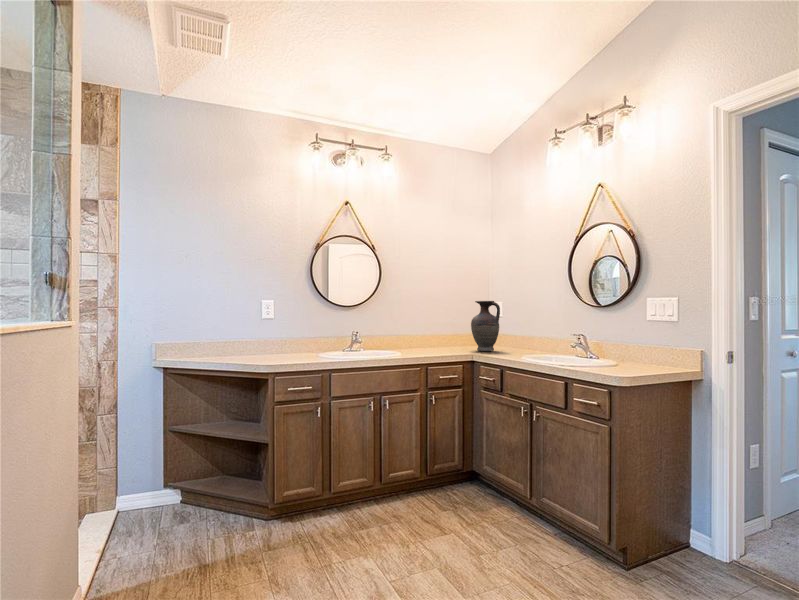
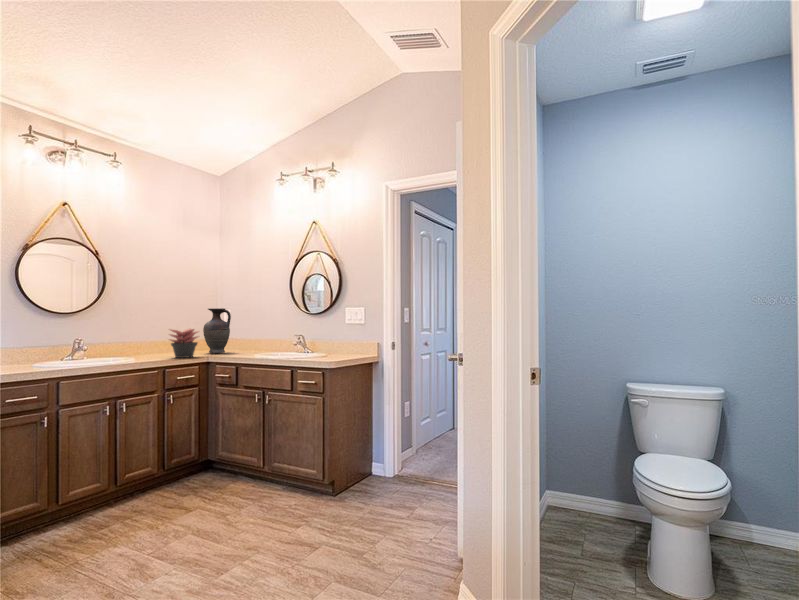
succulent plant: none [432,323,463,355] -> present [170,329,198,358]

